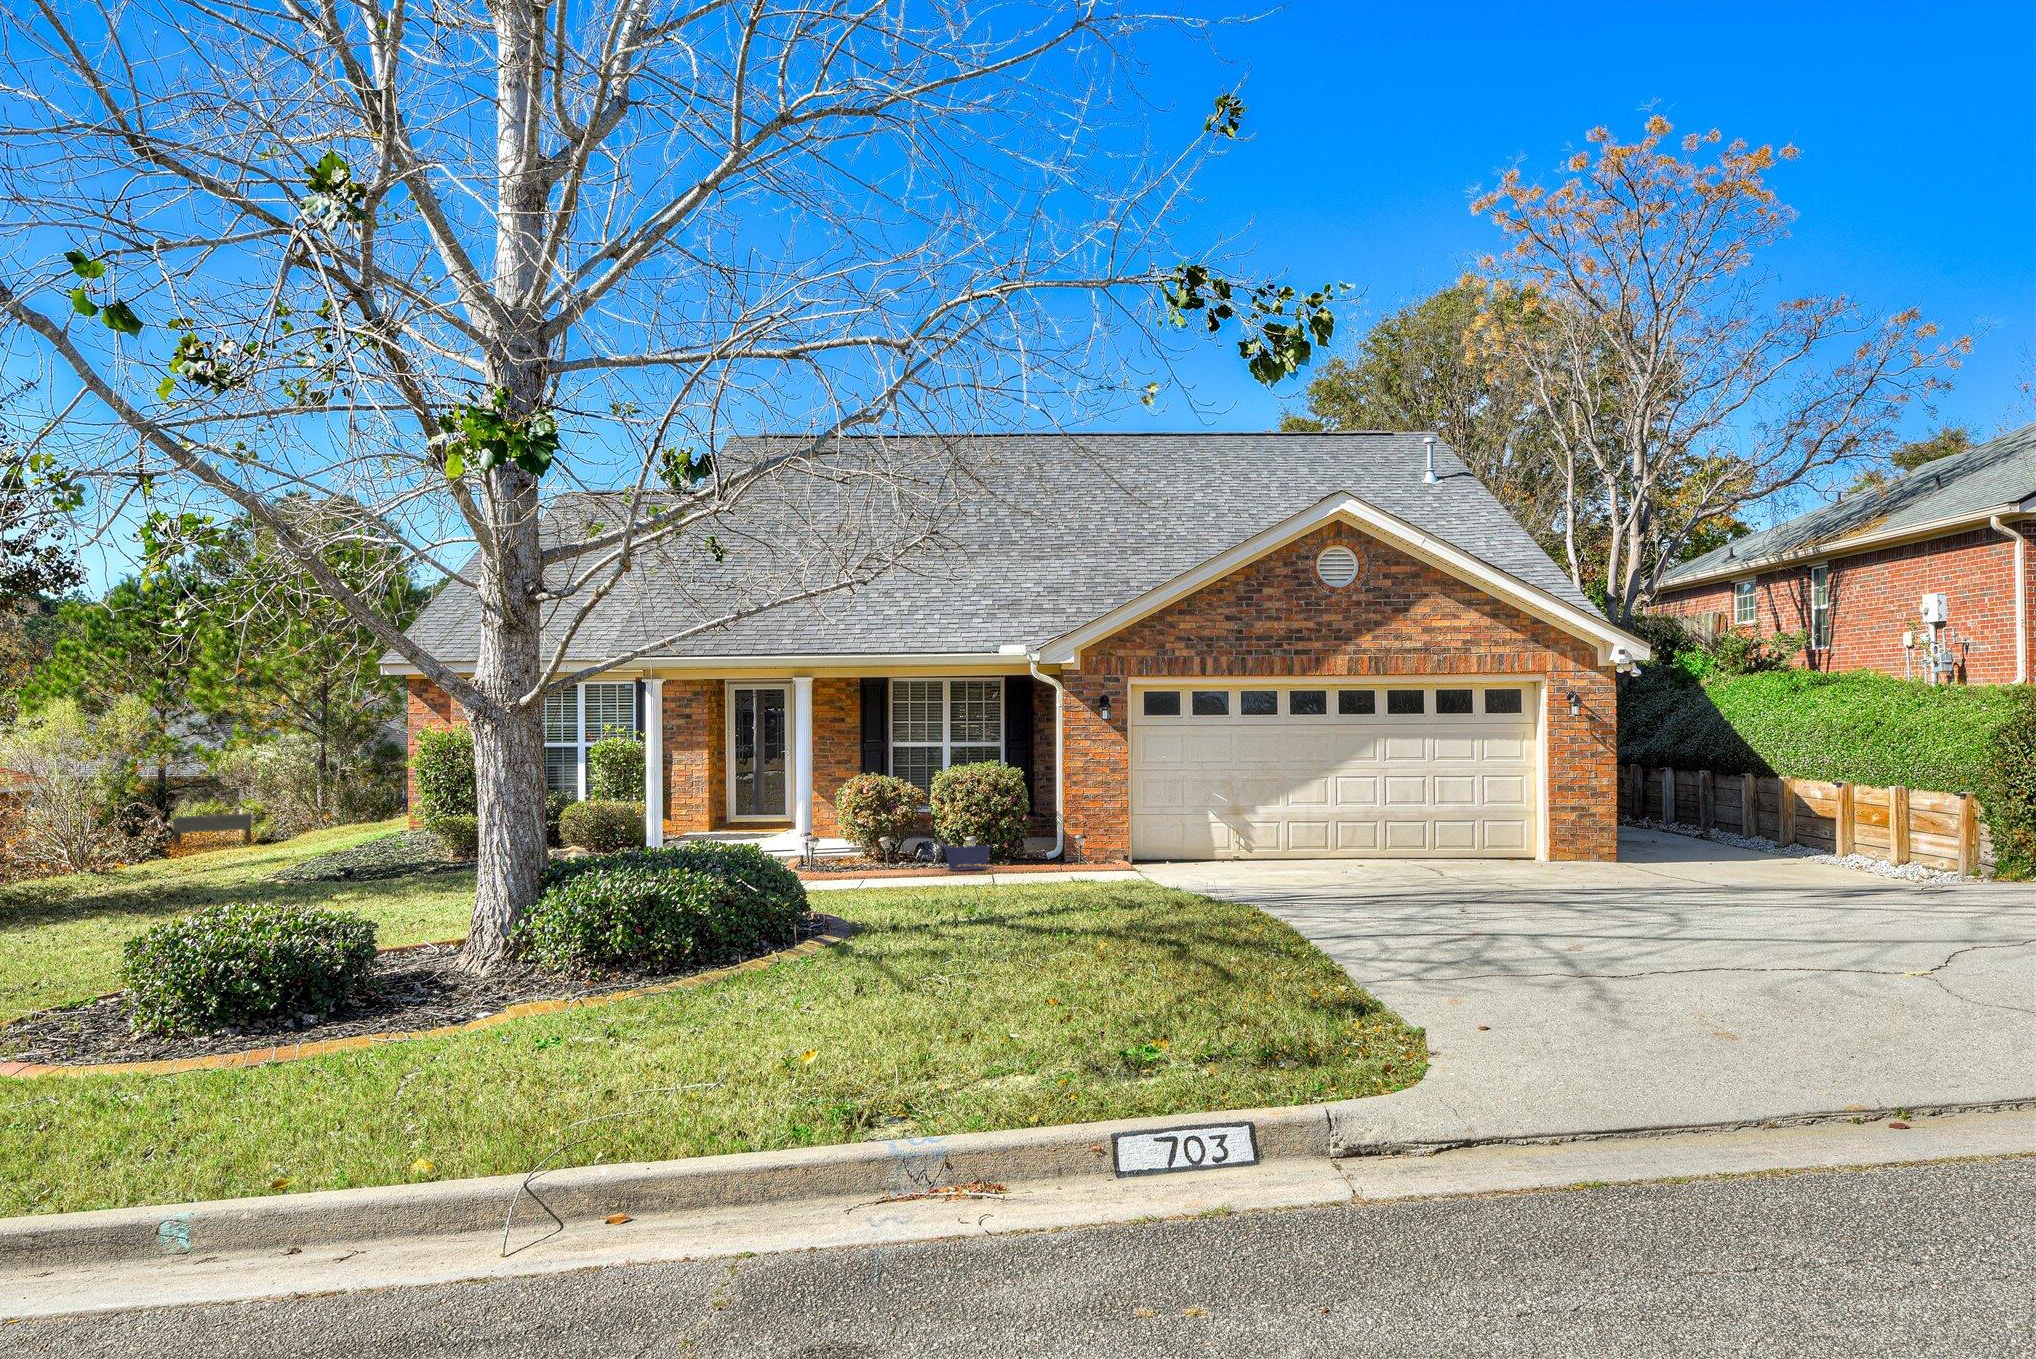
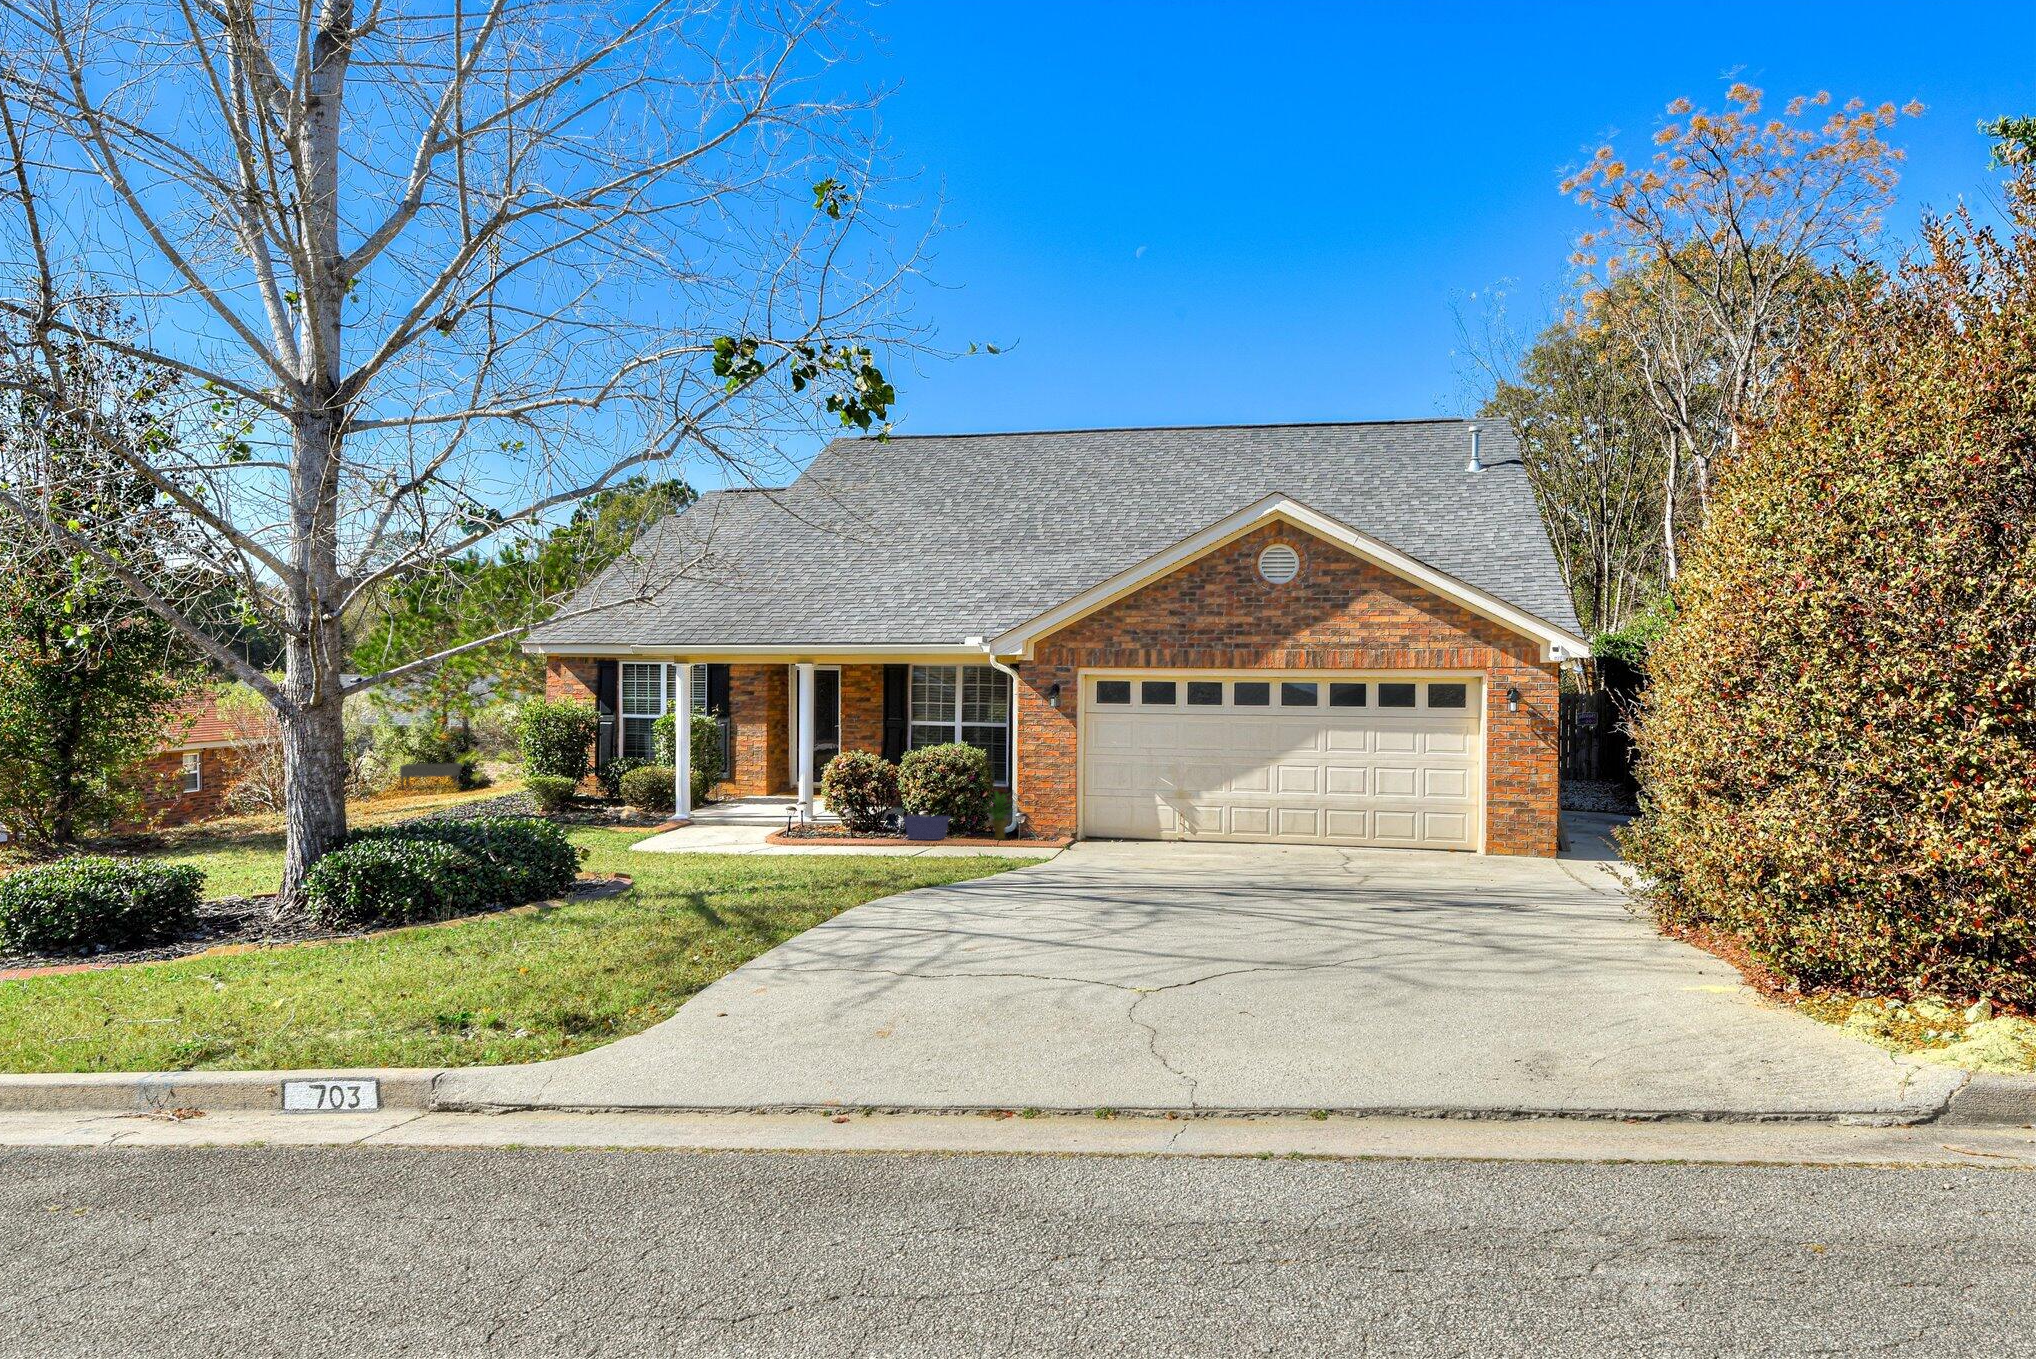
potted plant: none [1028,814,1067,866] -> present [989,792,1012,839]

